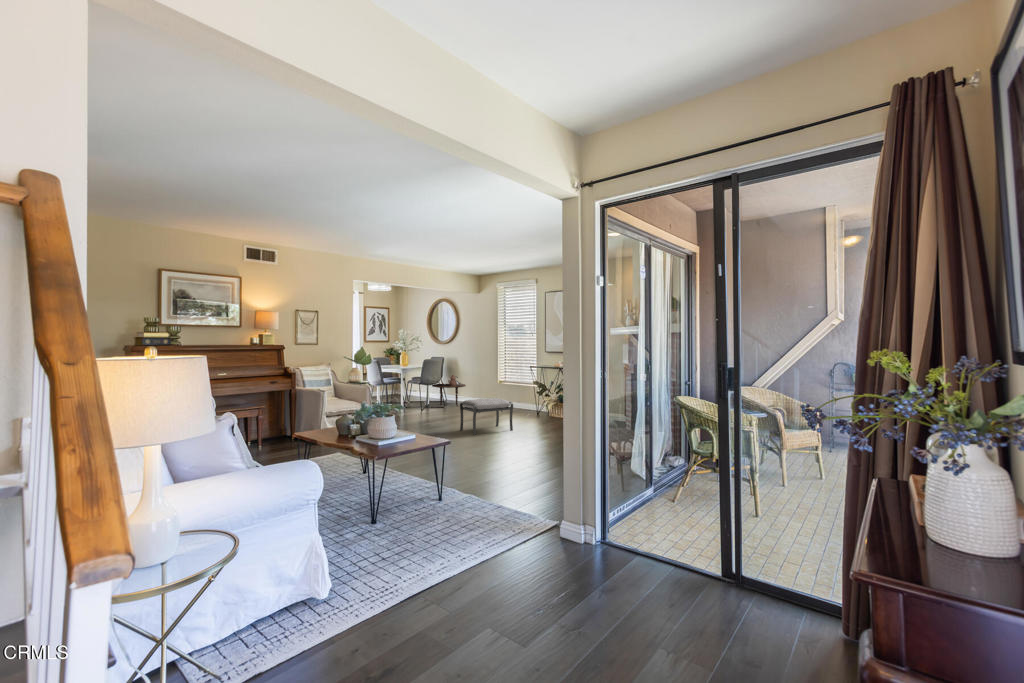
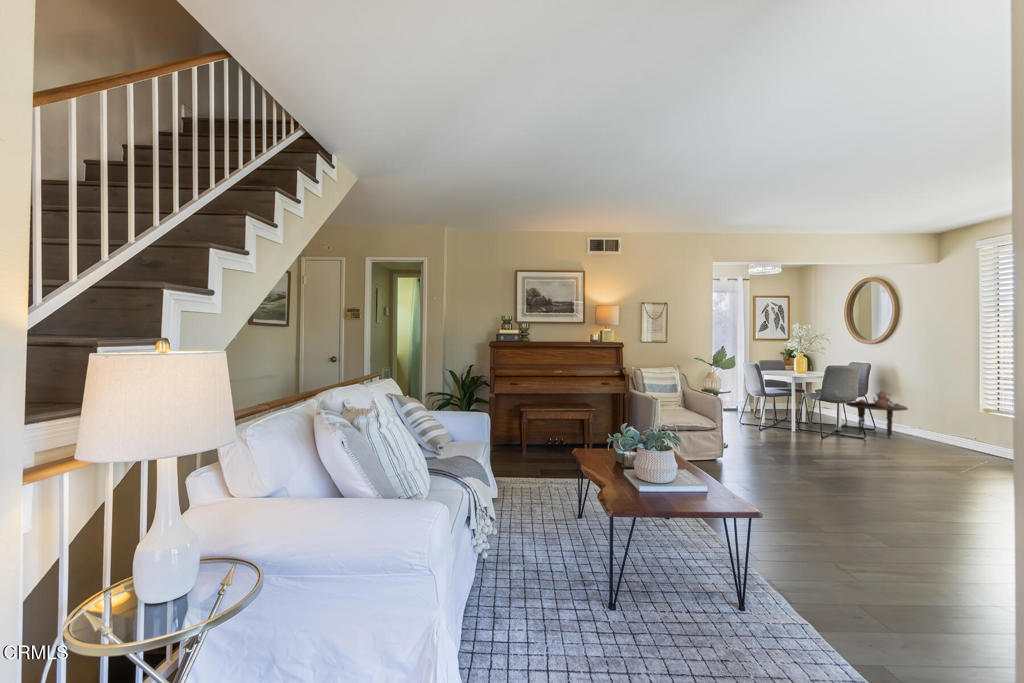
ottoman: present [460,398,513,435] -> none [867,435,986,502]

